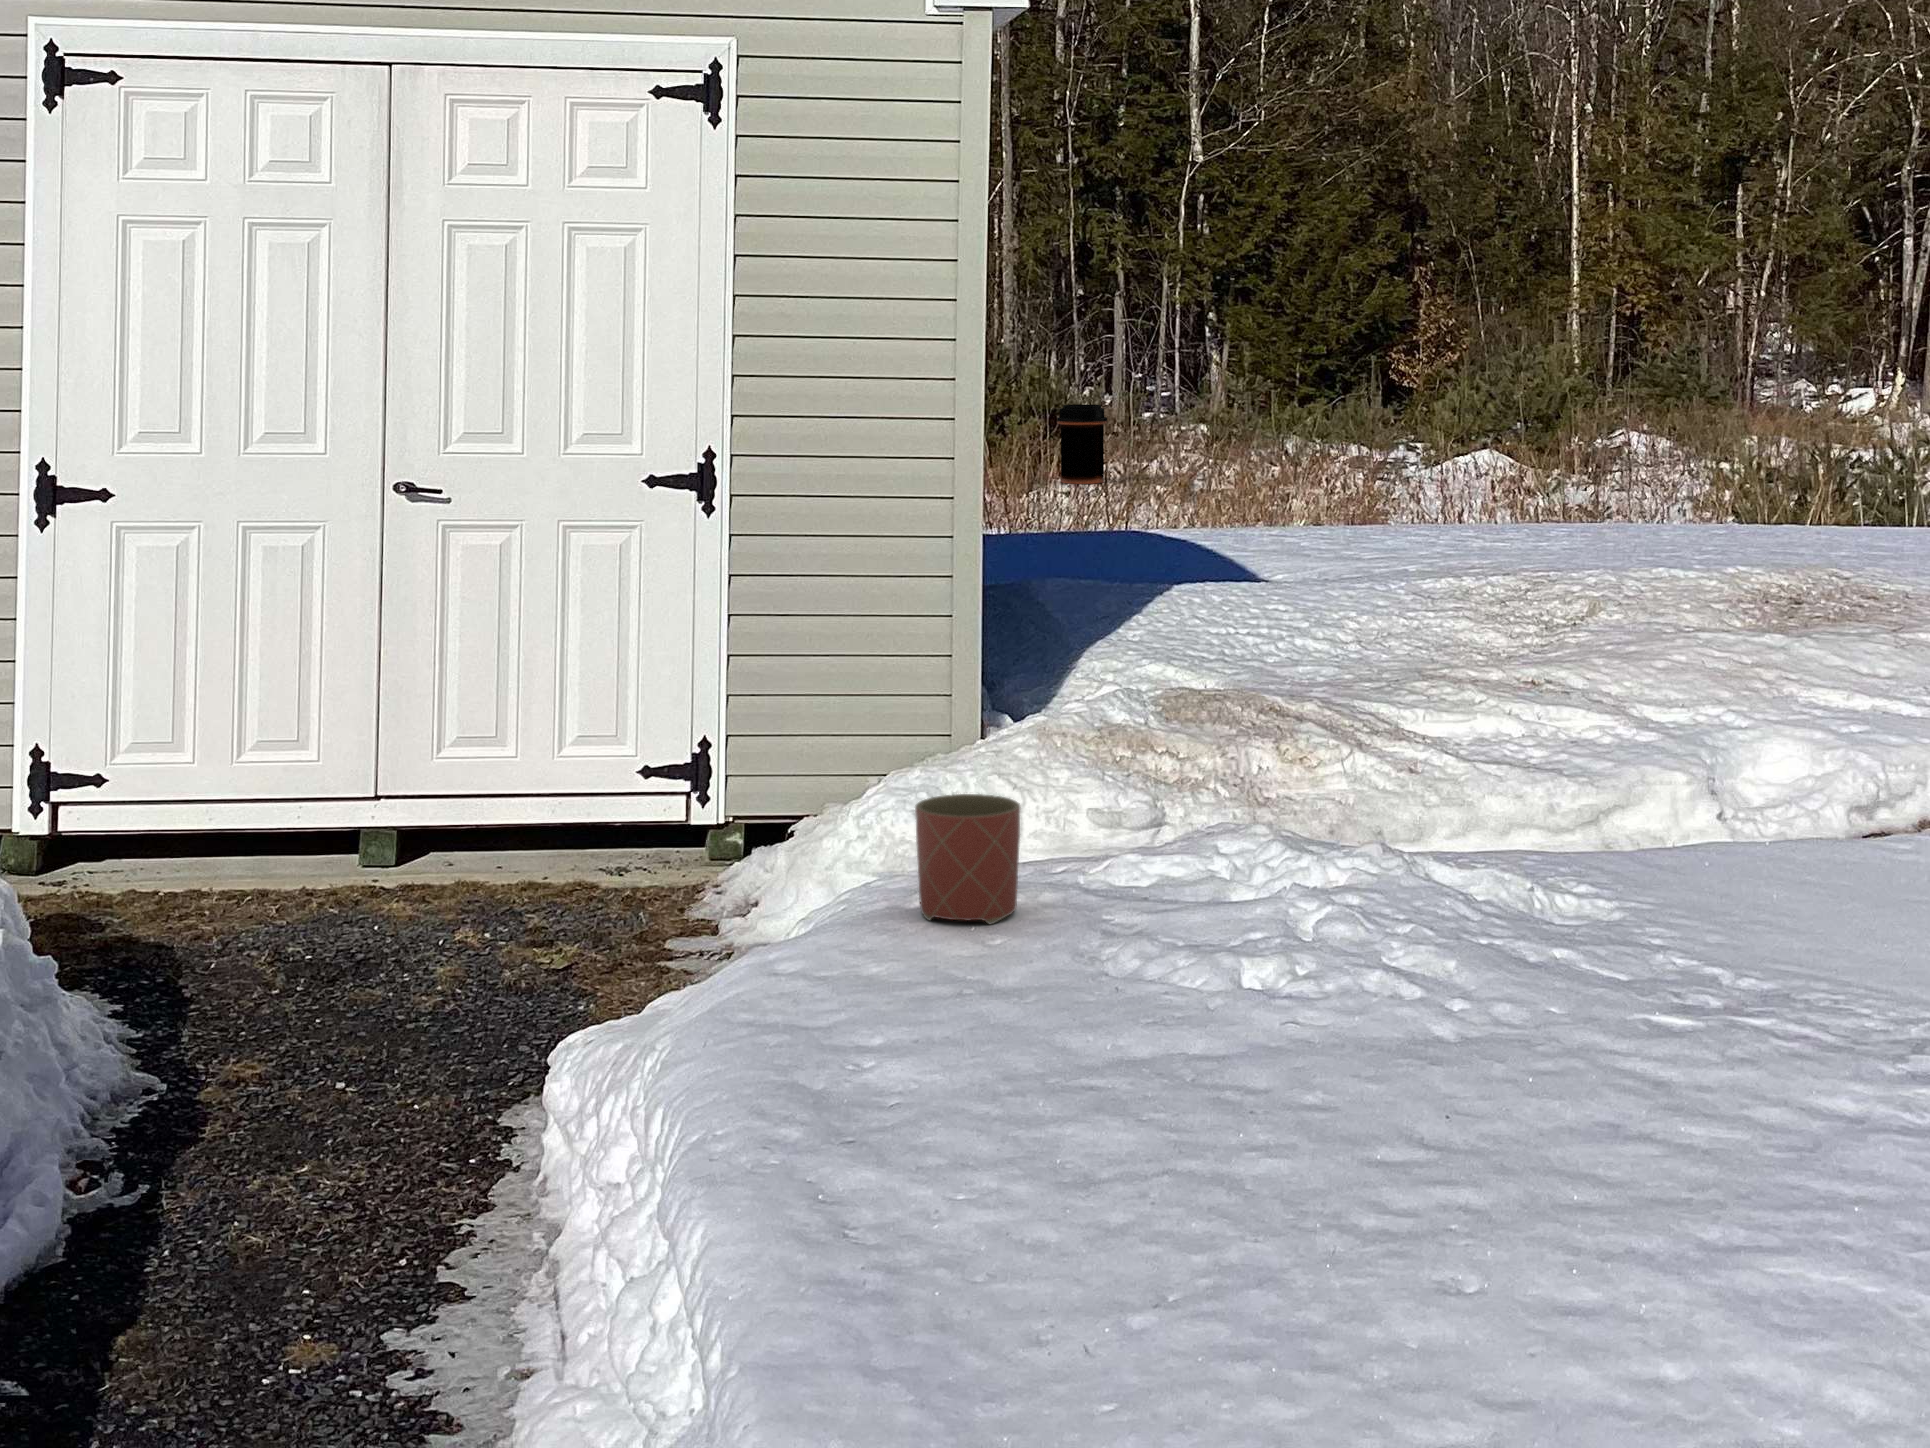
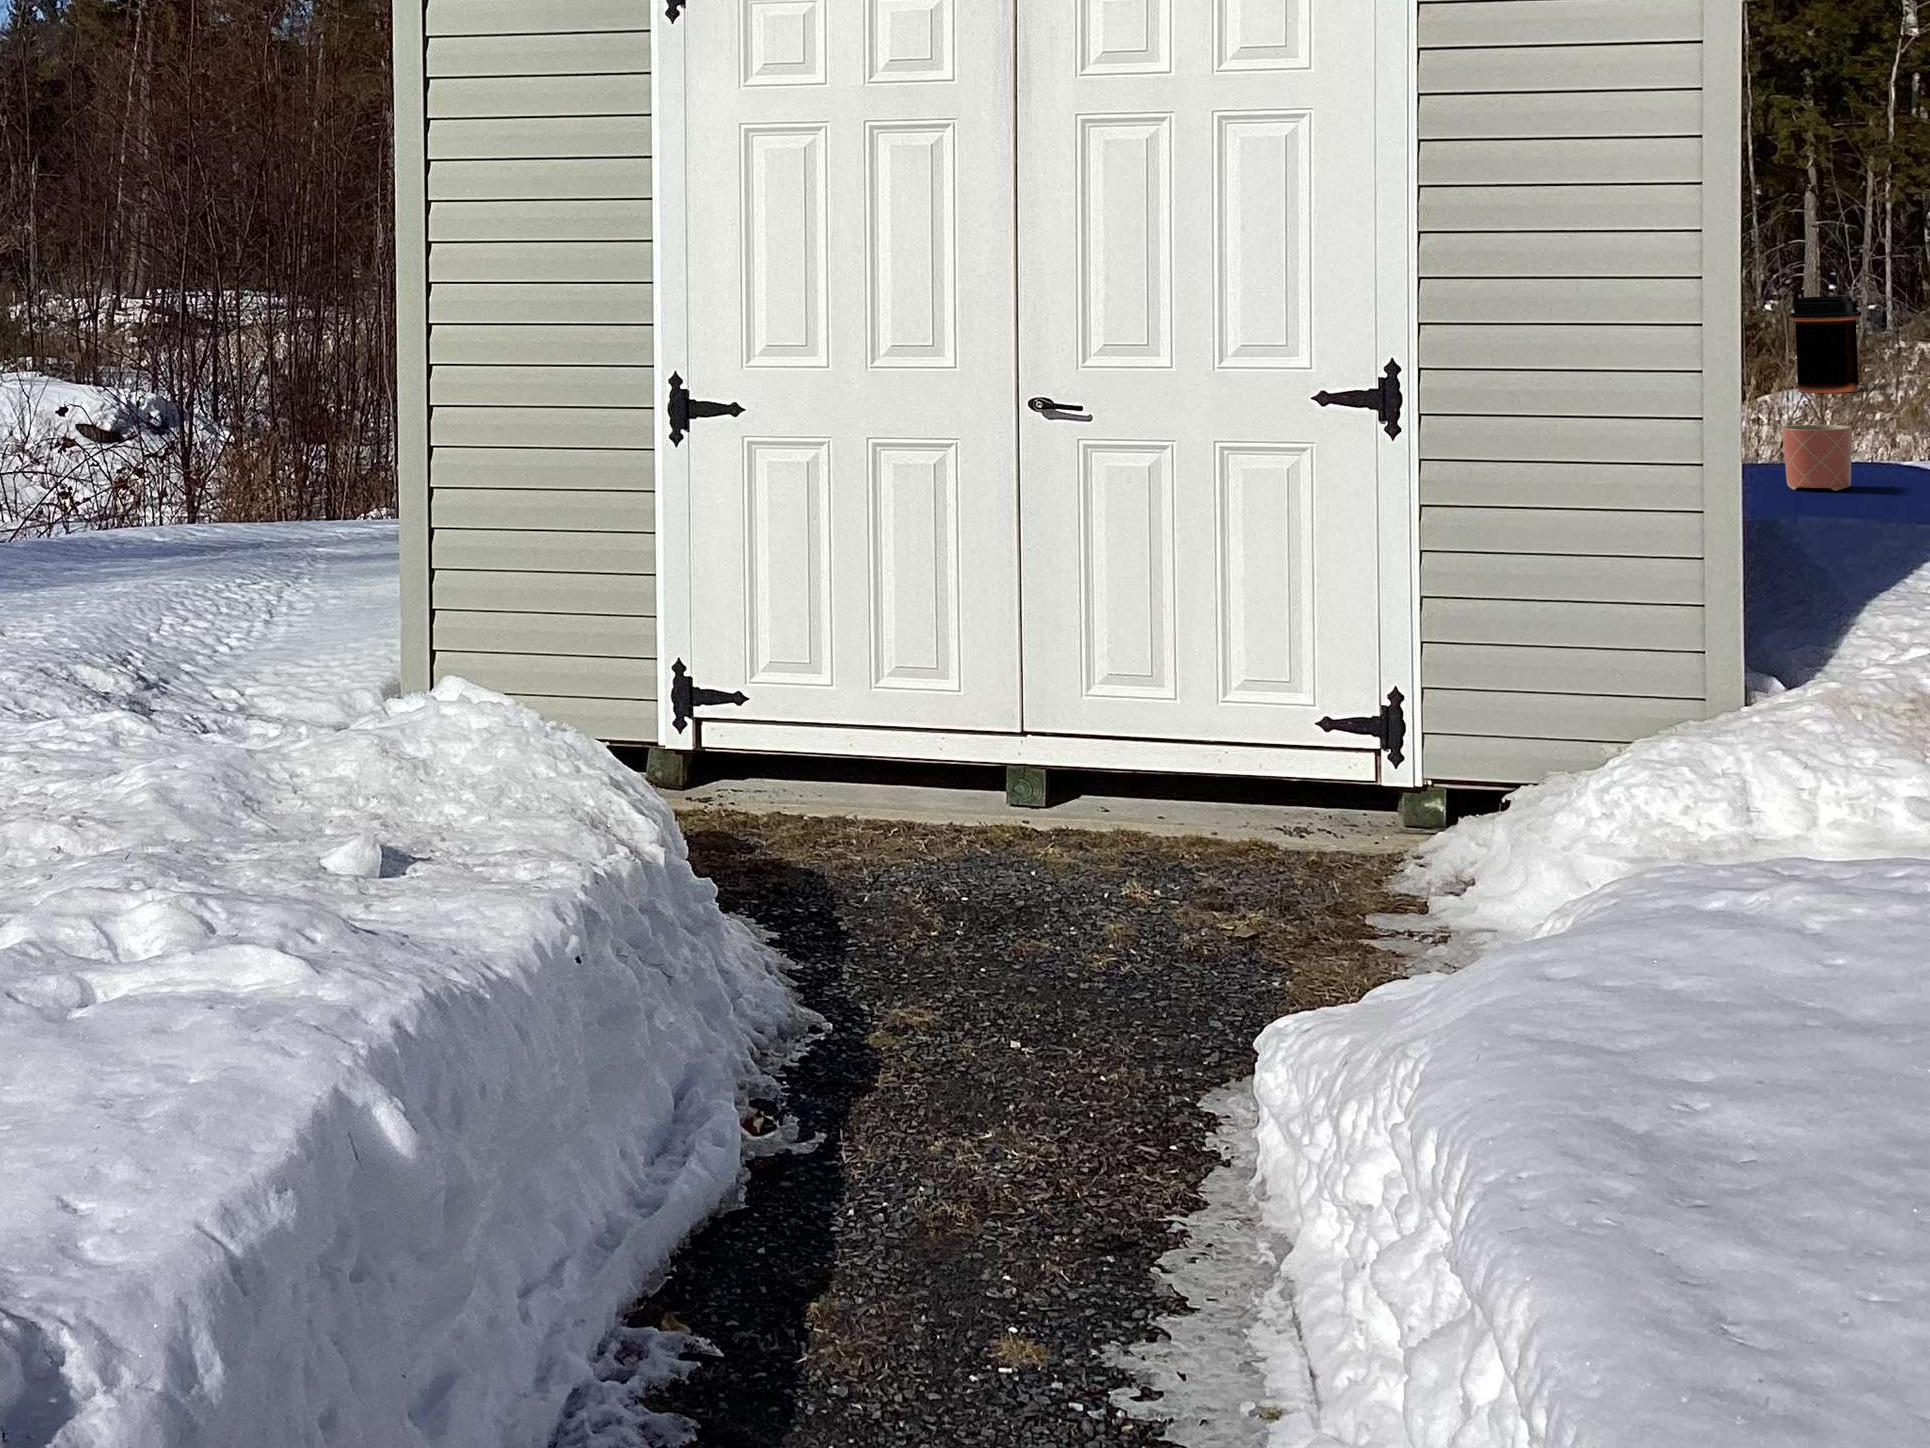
planter: present [915,794,1020,924] -> present [1782,425,1852,491]

